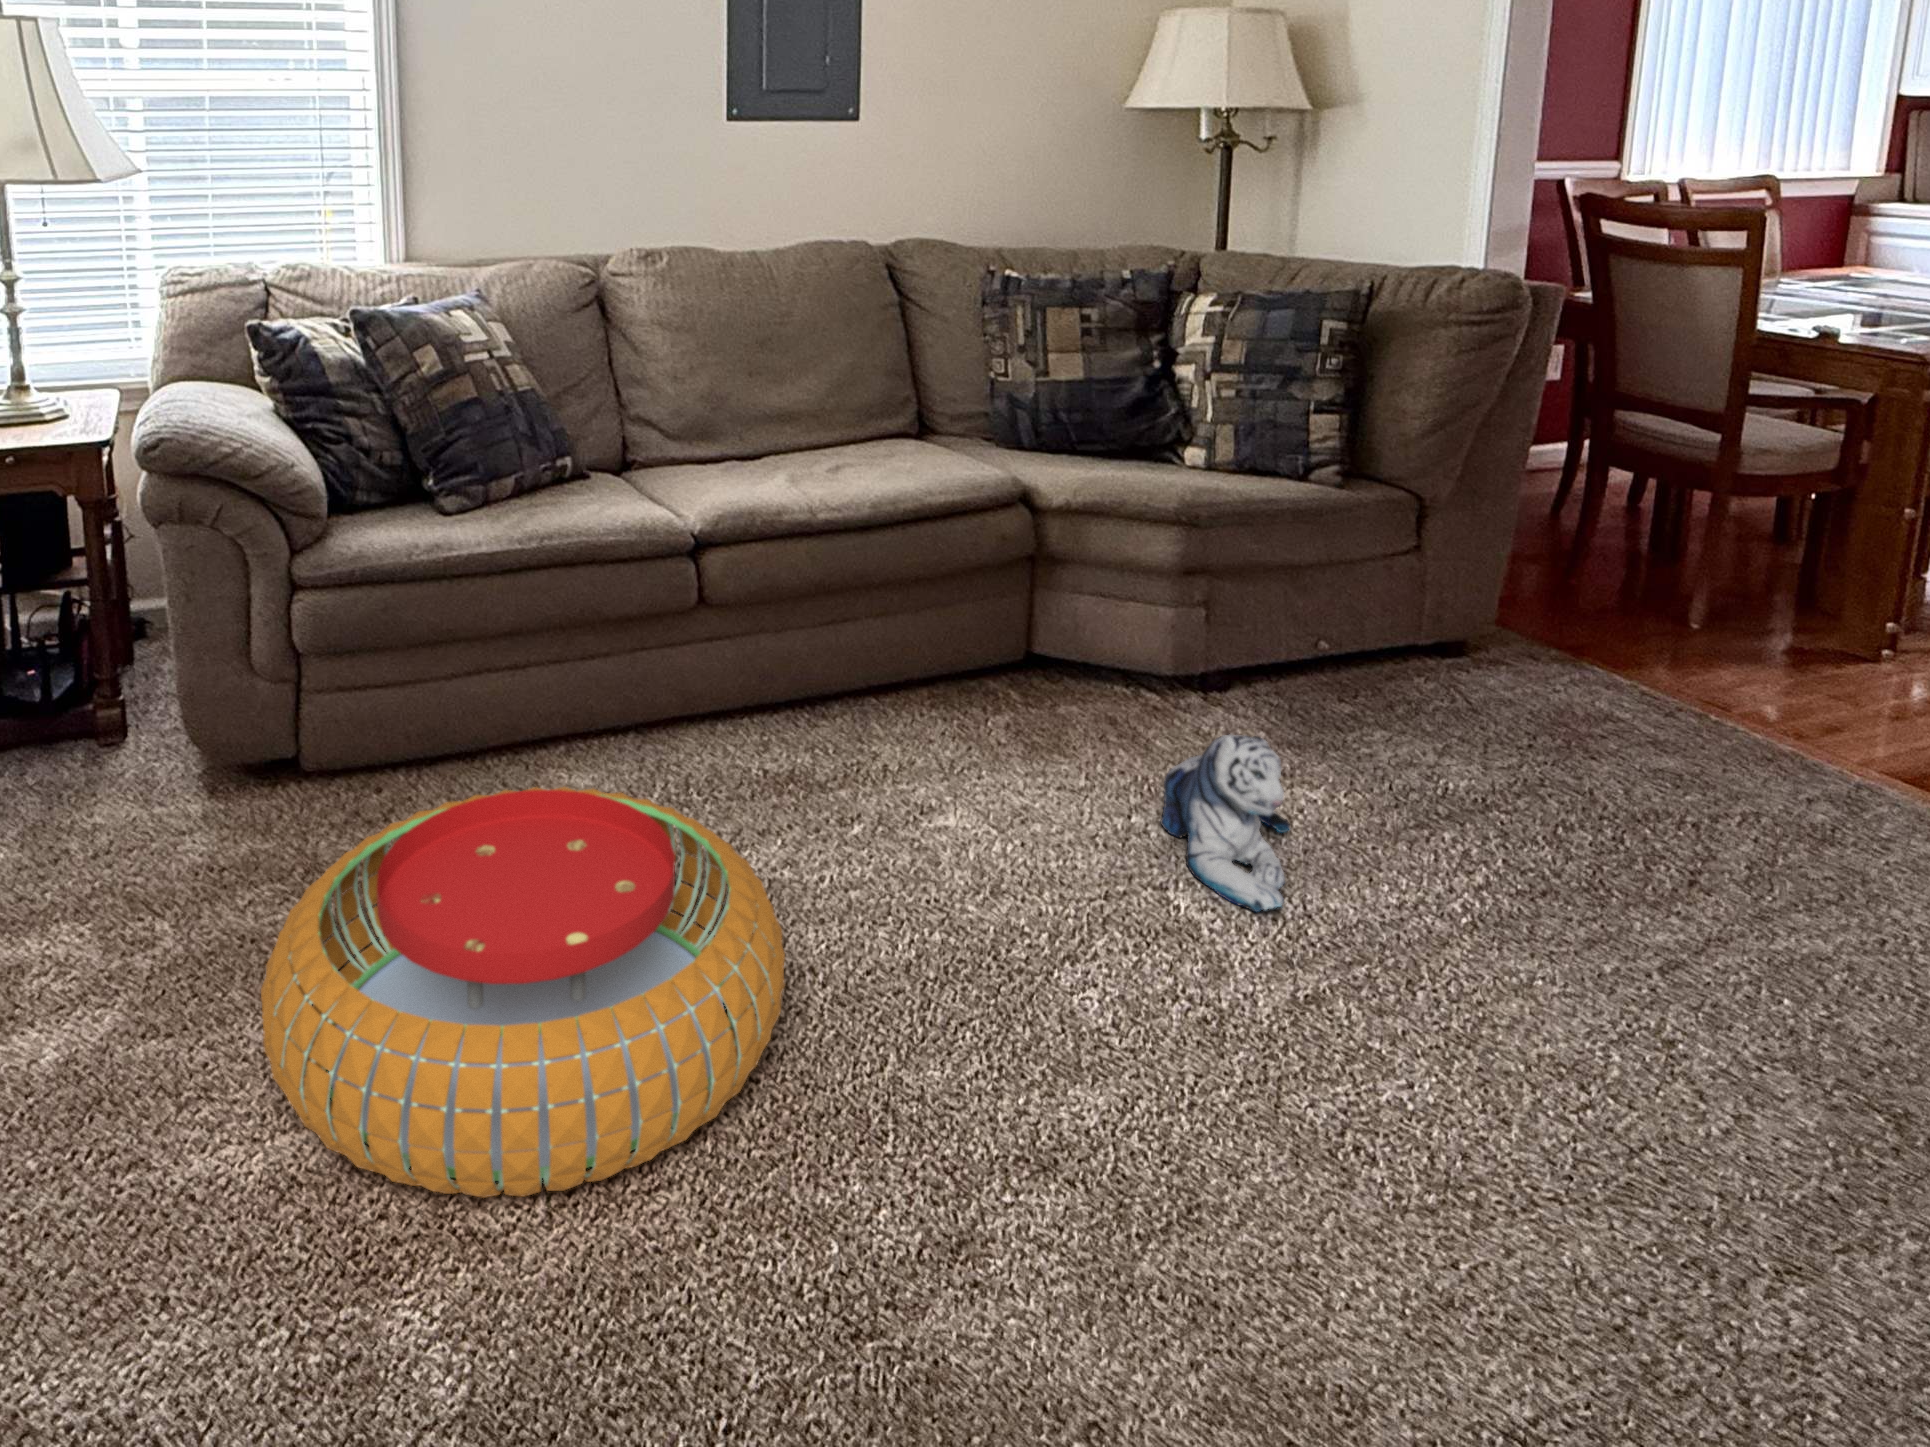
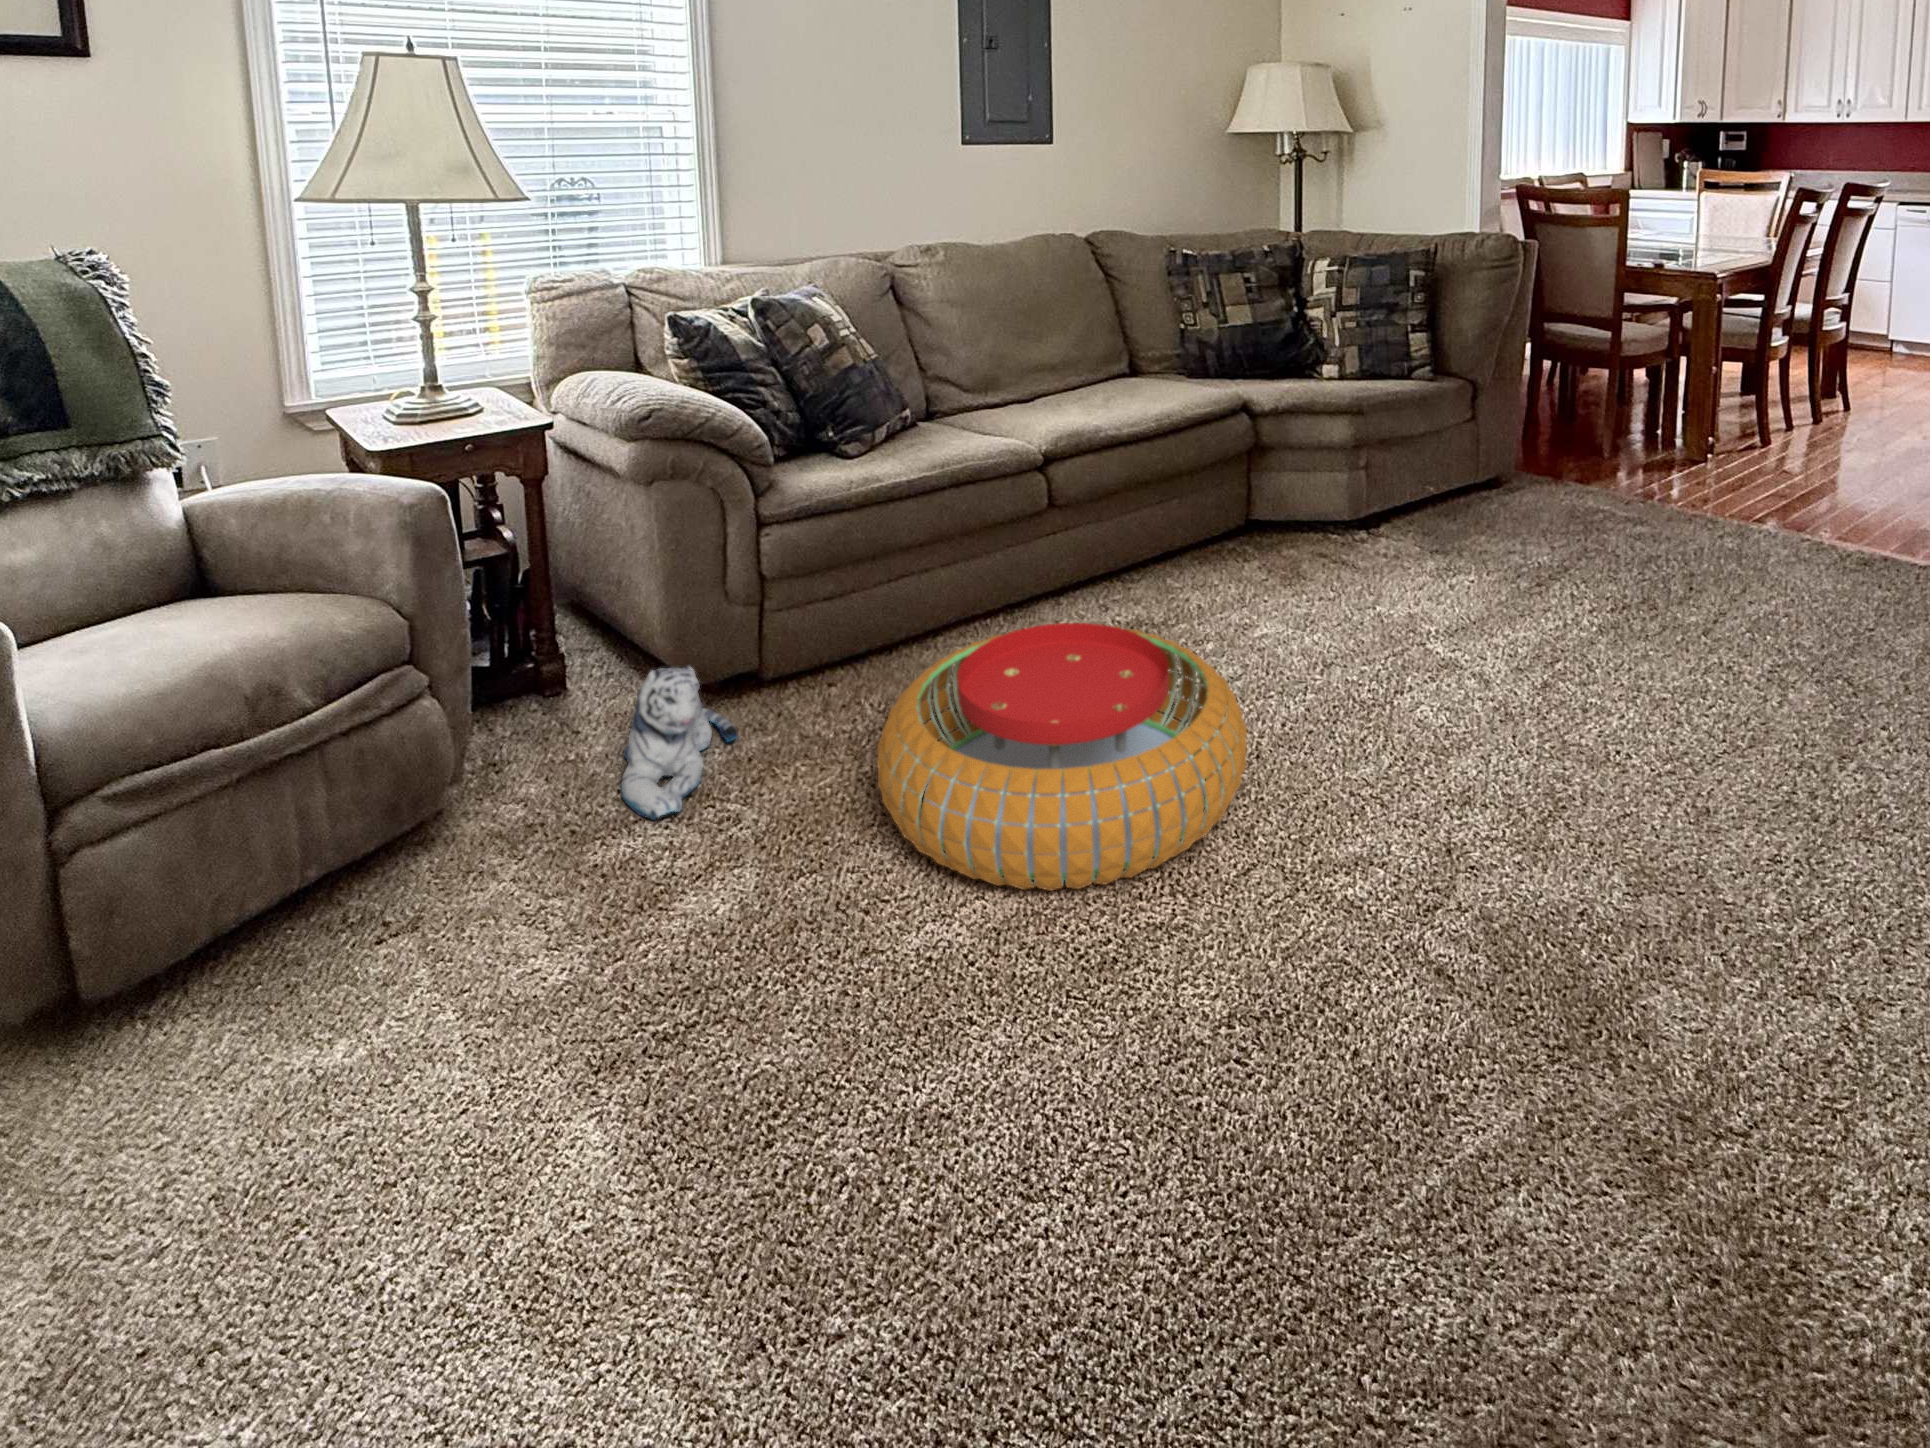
plush toy: present [1160,735,1290,912] -> present [621,666,738,820]

